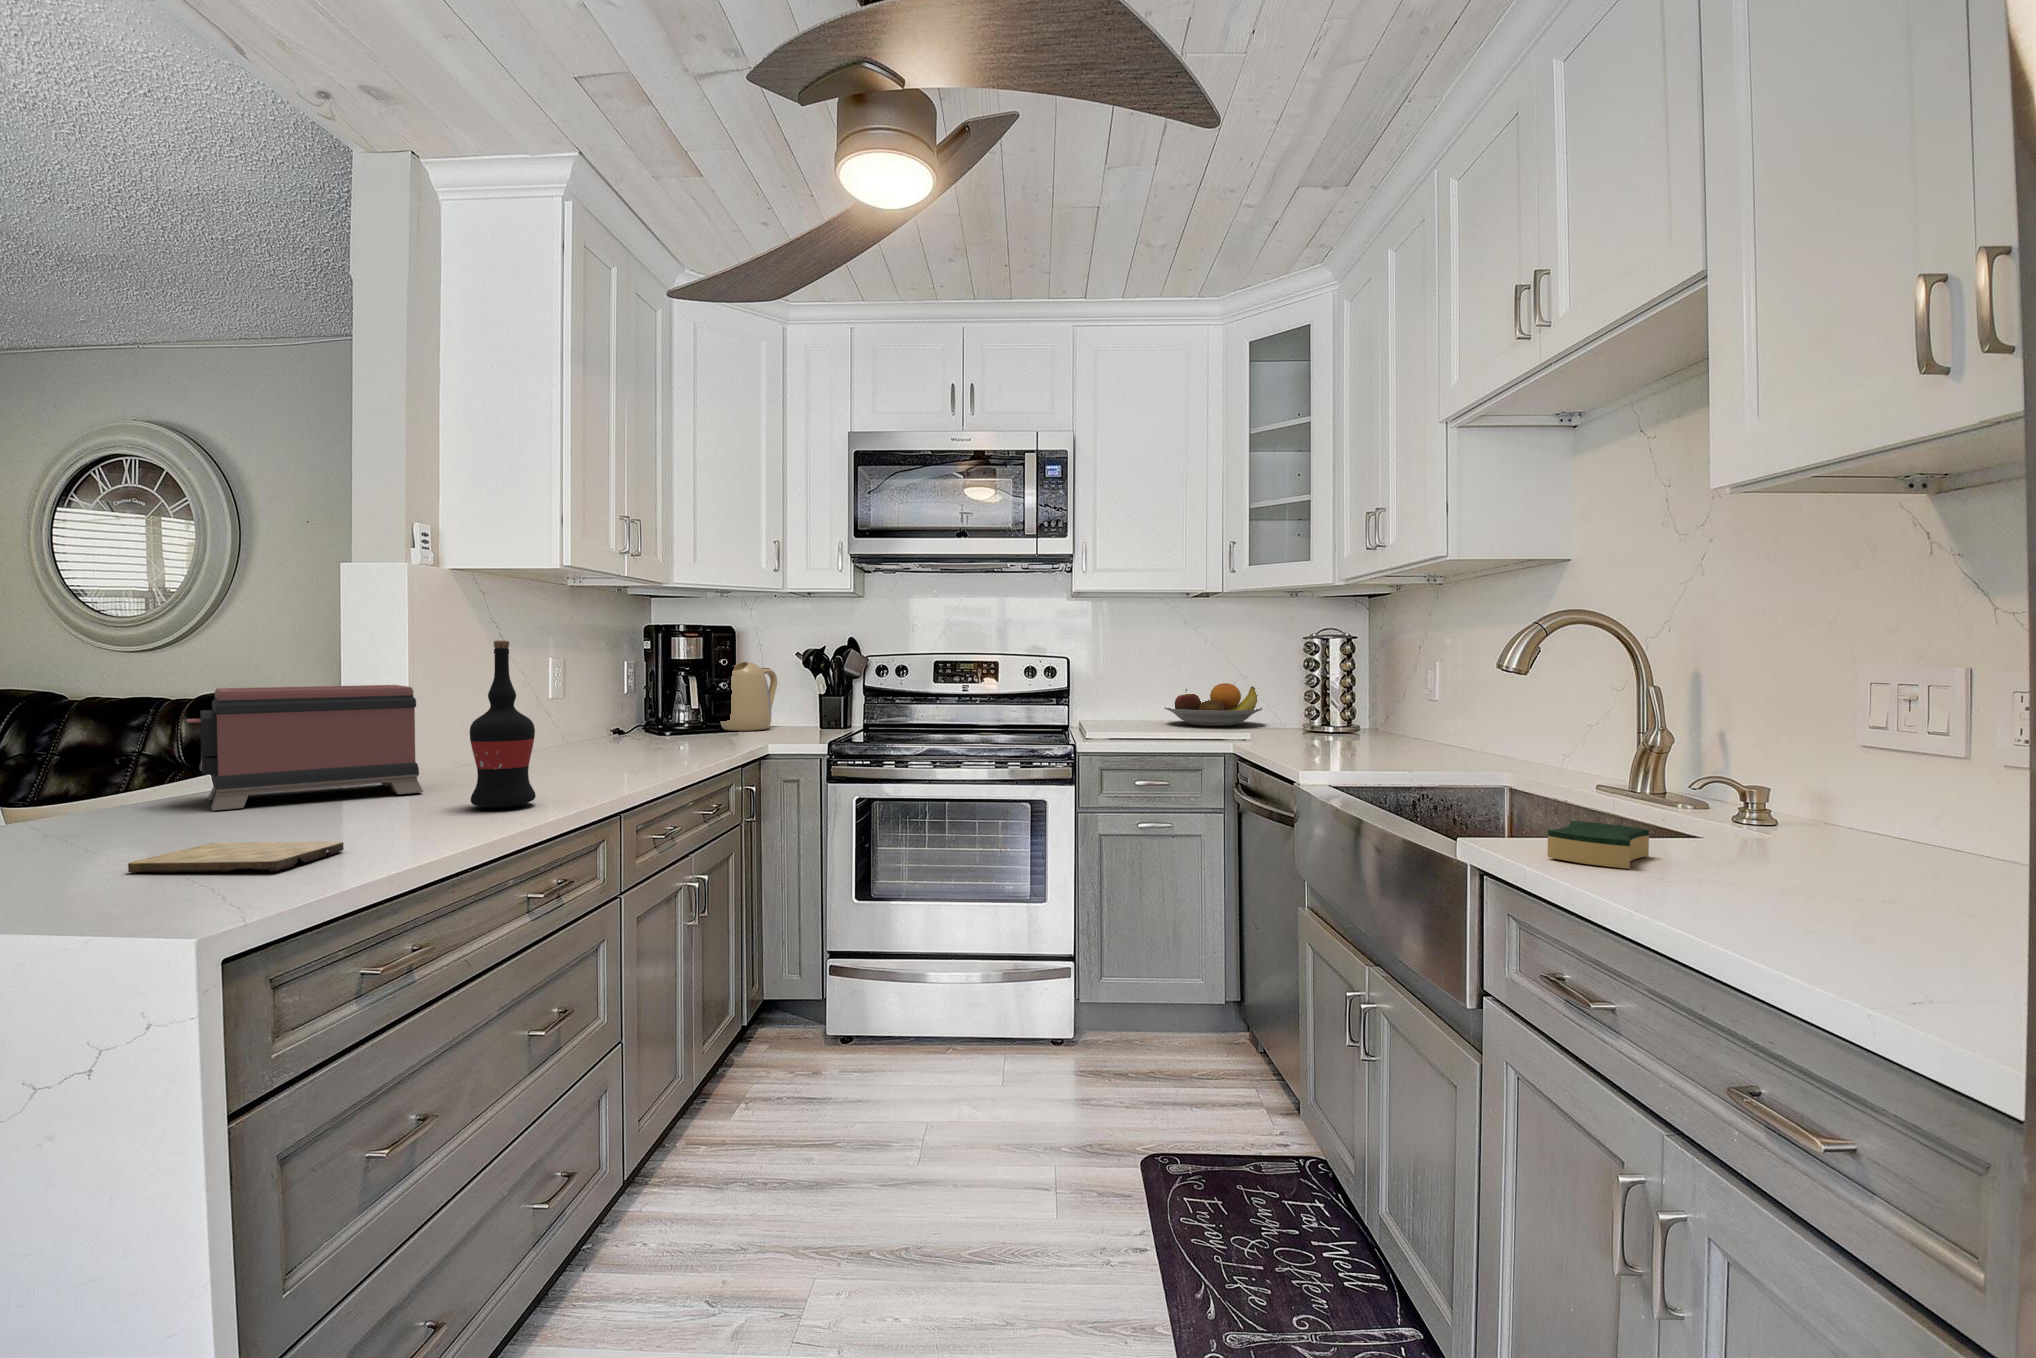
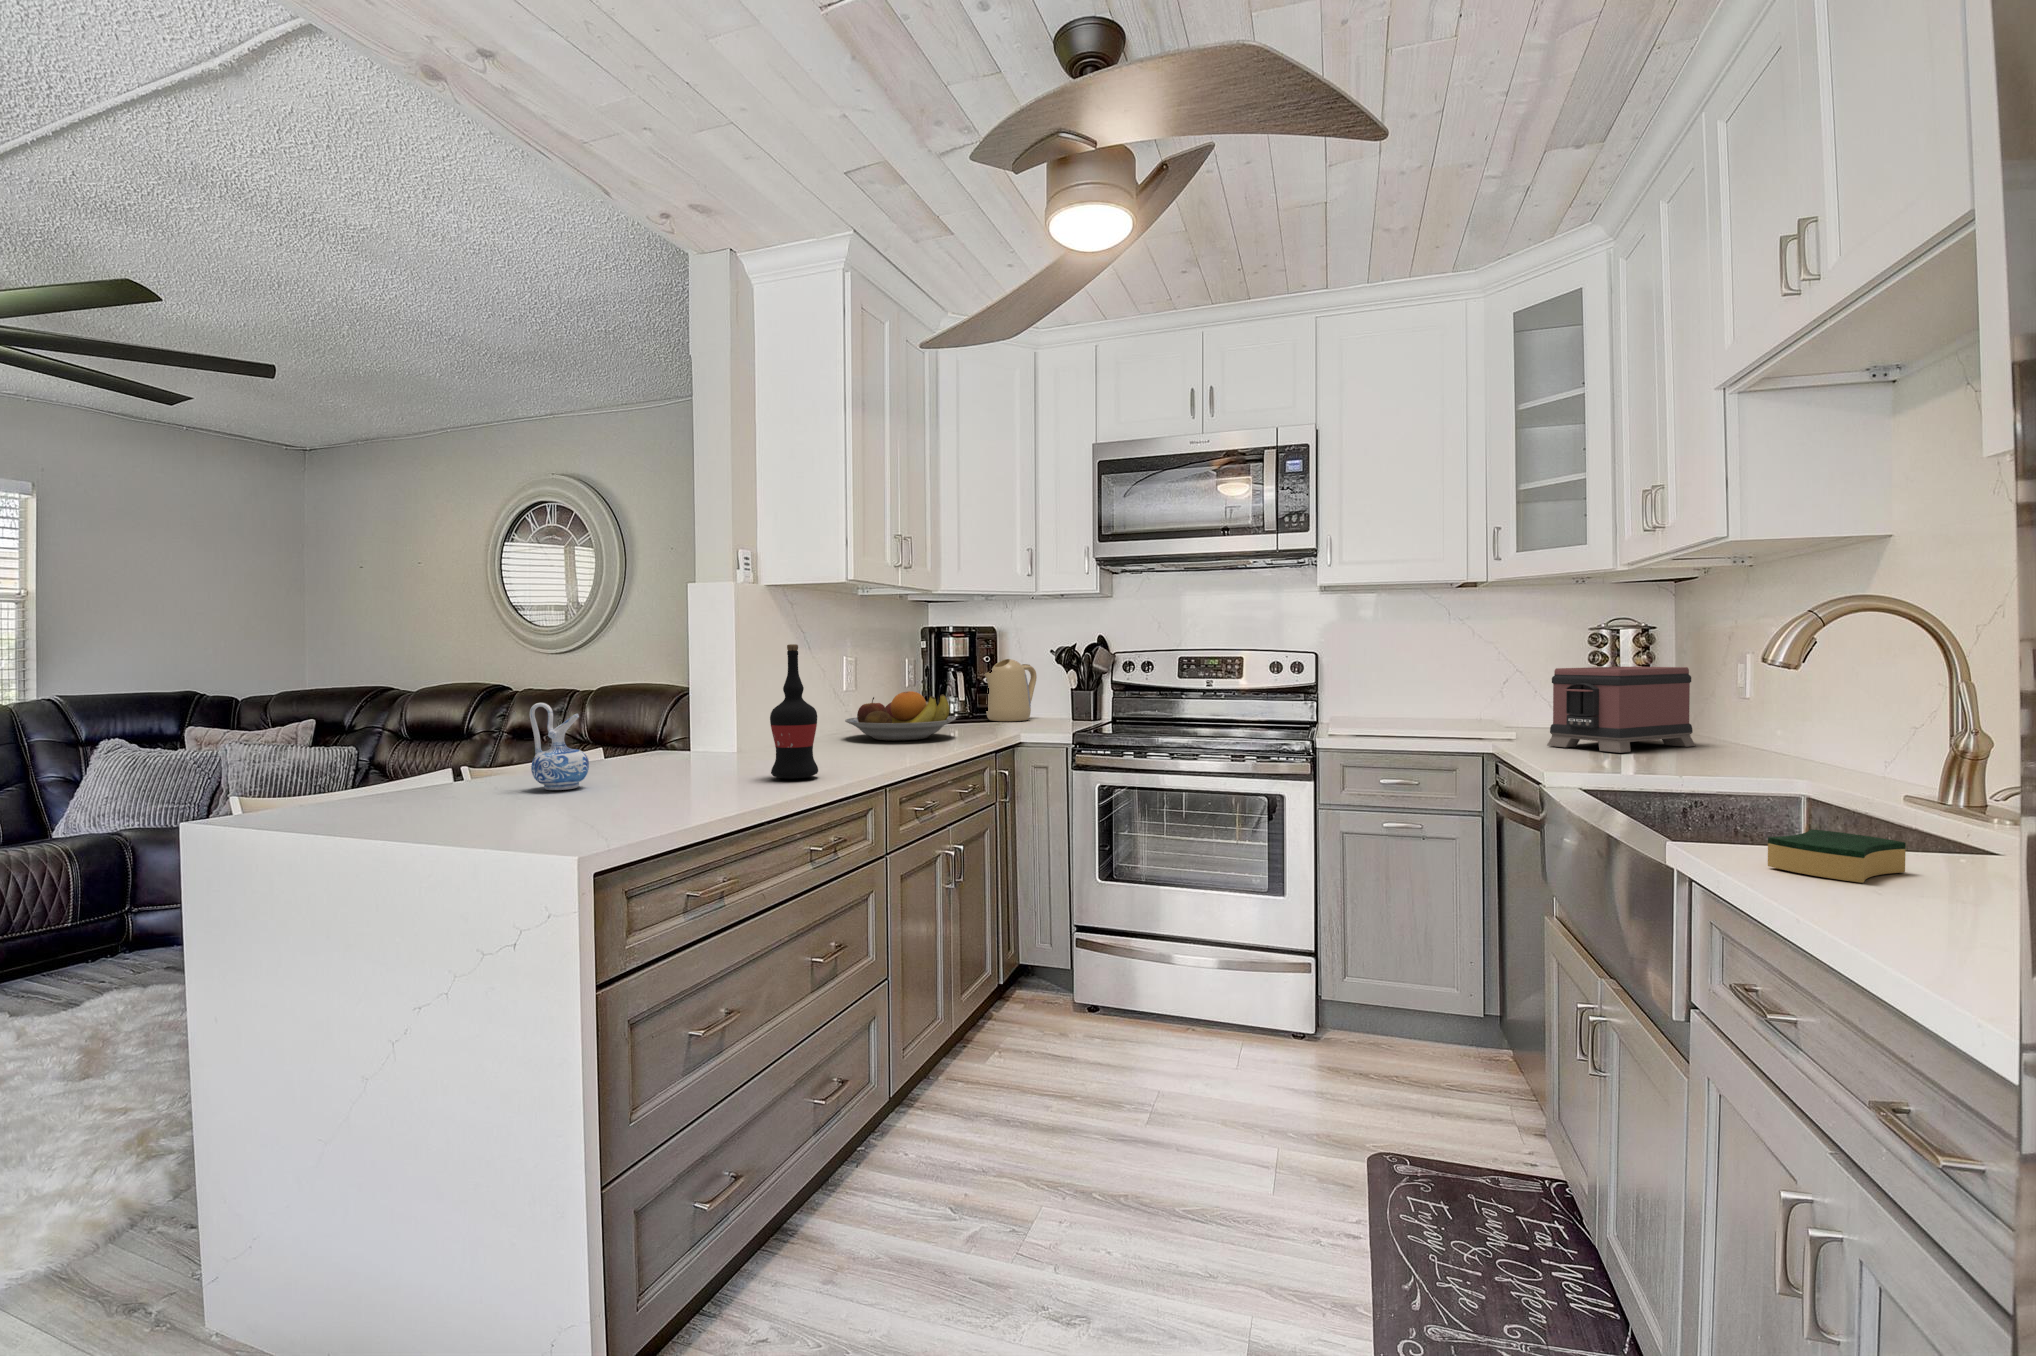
fruit bowl: present [1165,683,1262,726] -> present [845,691,956,741]
toaster: present [186,685,423,811] -> present [1547,666,1695,753]
ceramic pitcher: none [92,716,192,838] -> present [530,703,589,790]
cutting board: present [128,841,344,872] -> none [548,796,679,817]

